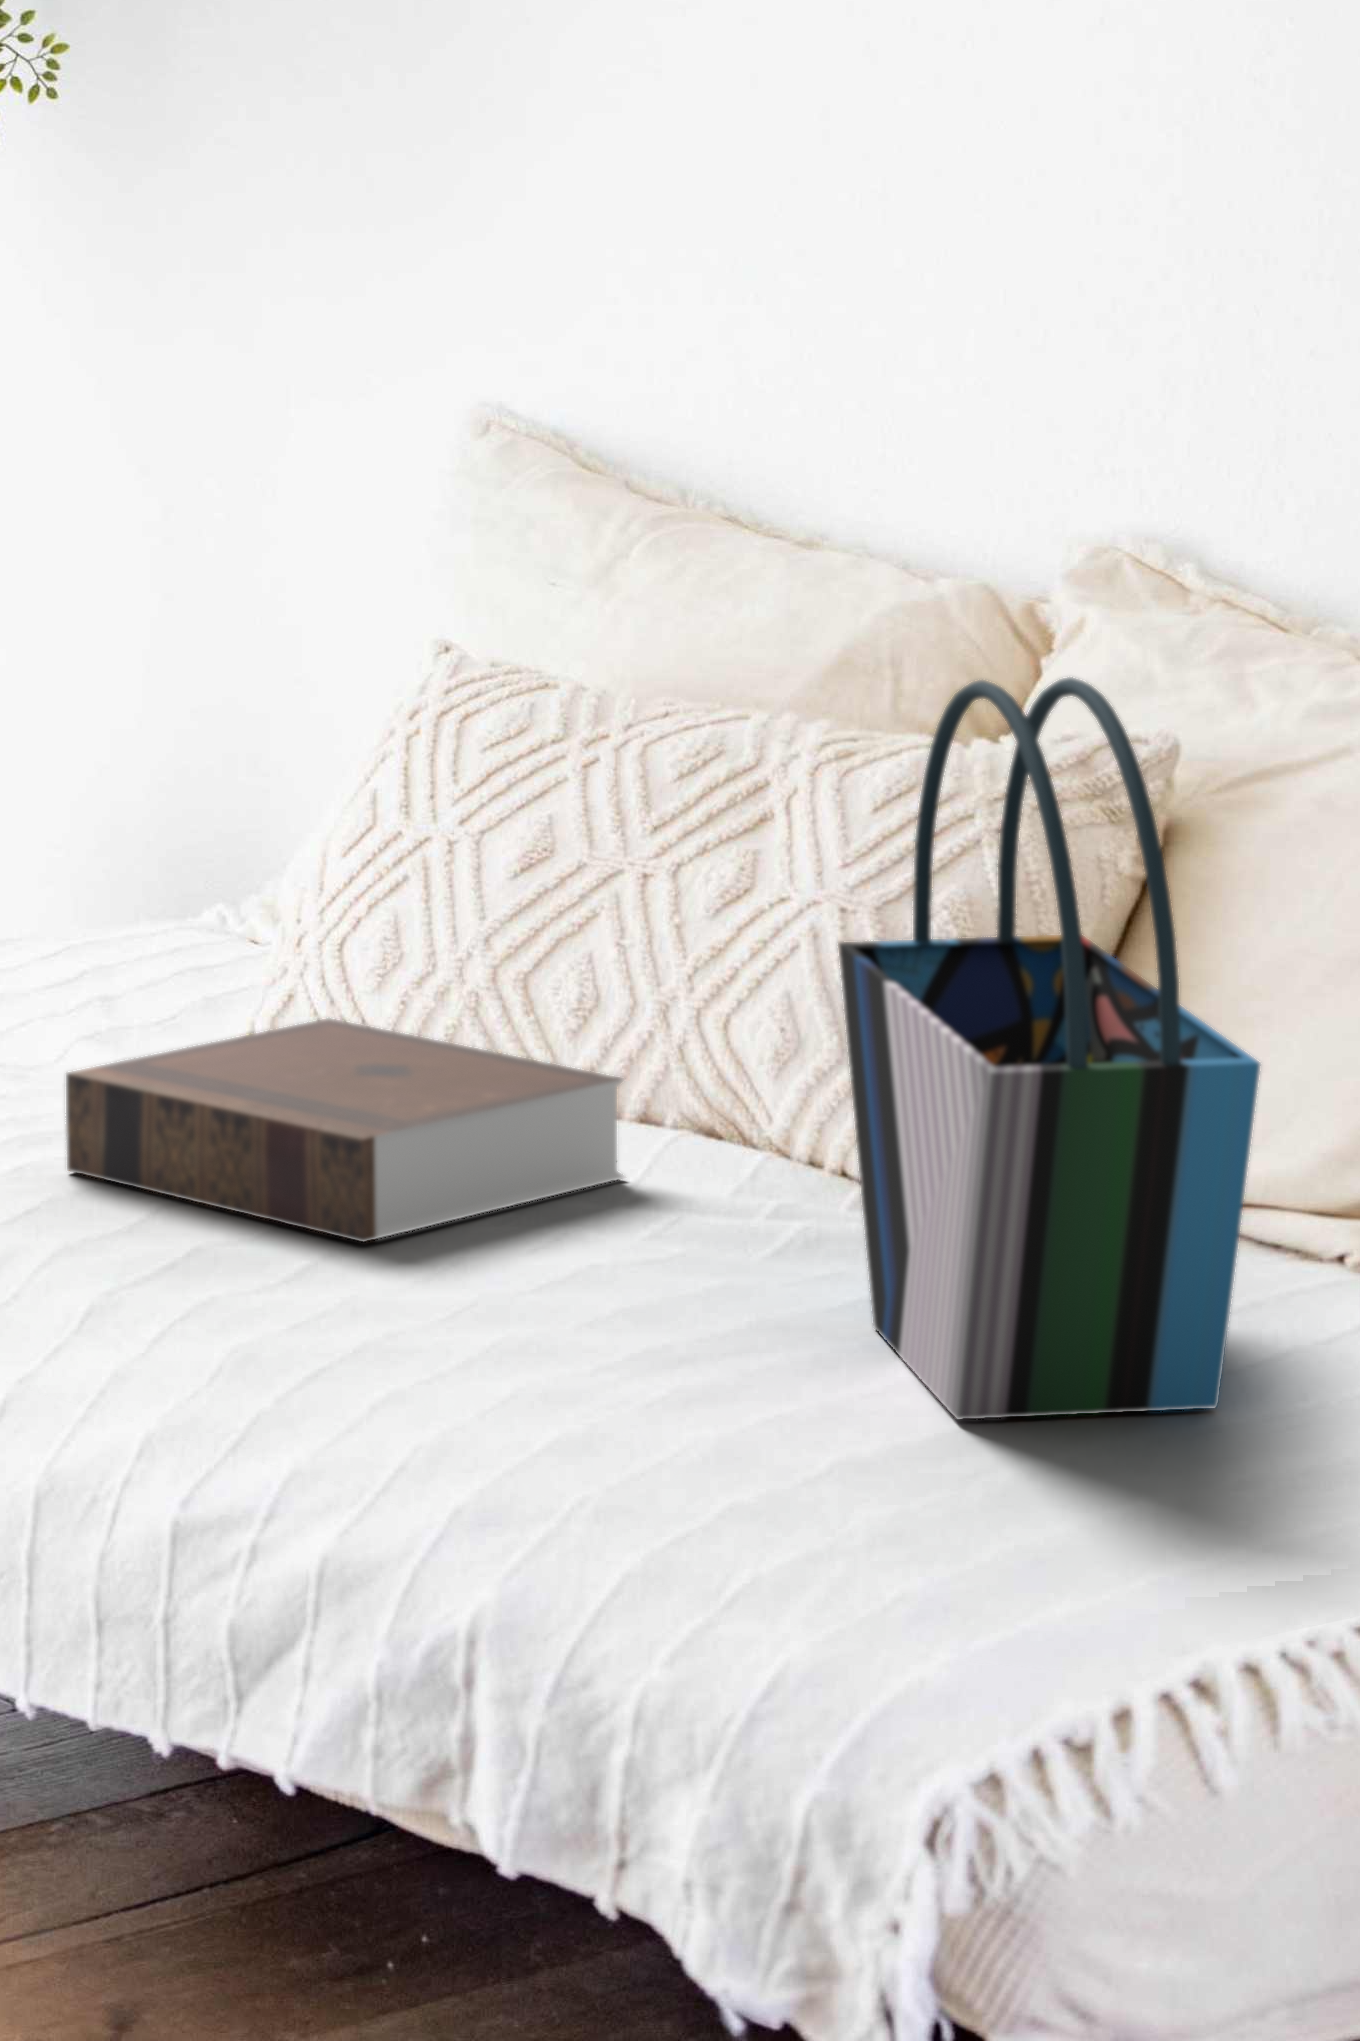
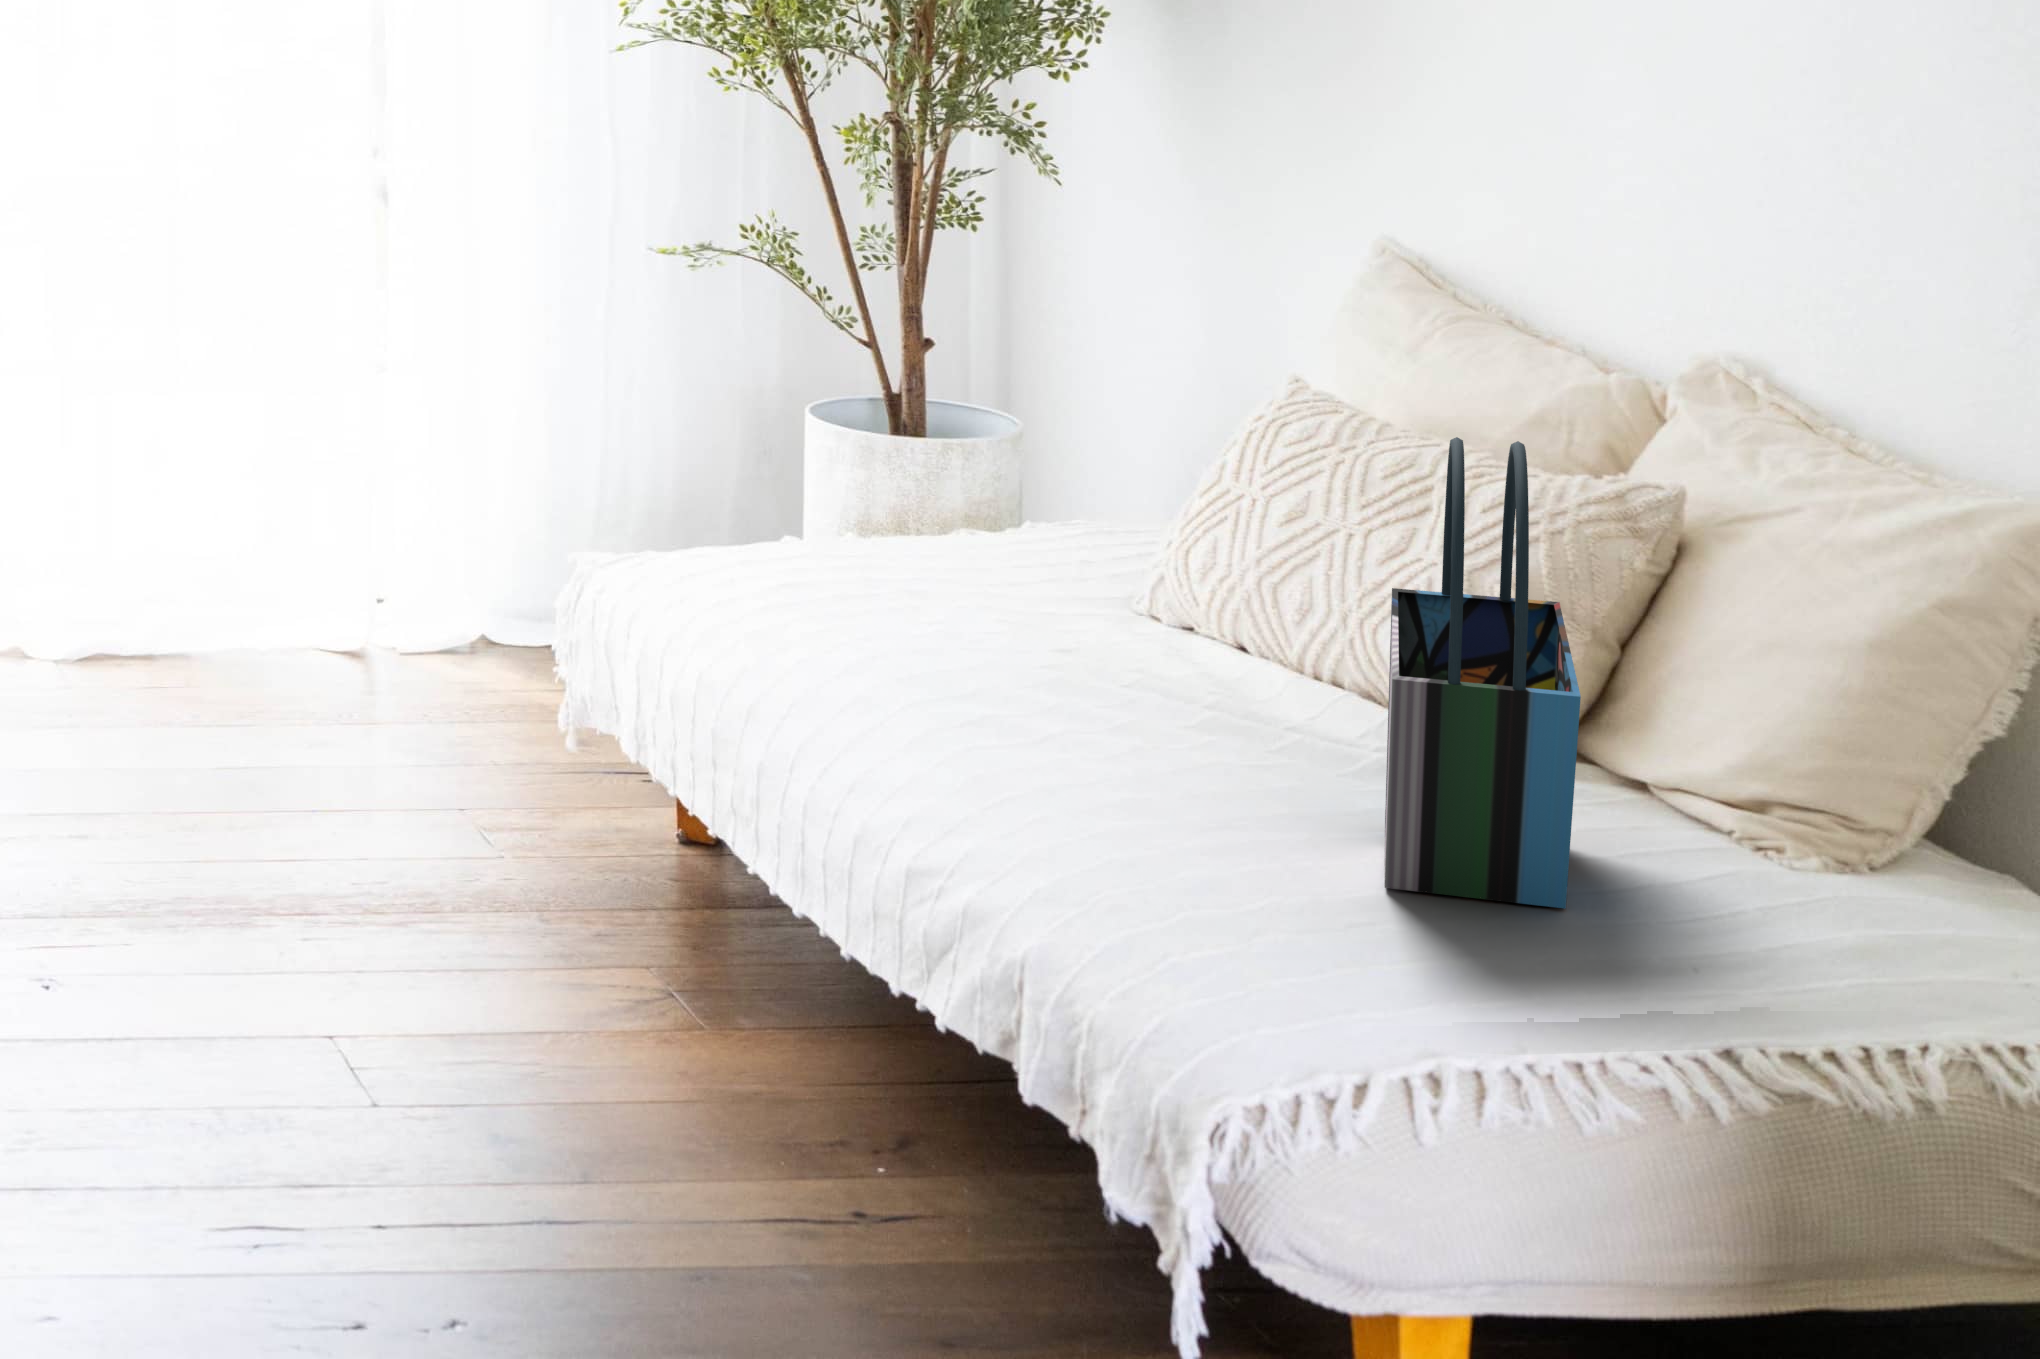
book: present [66,1019,624,1242] -> none [976,595,1311,728]

